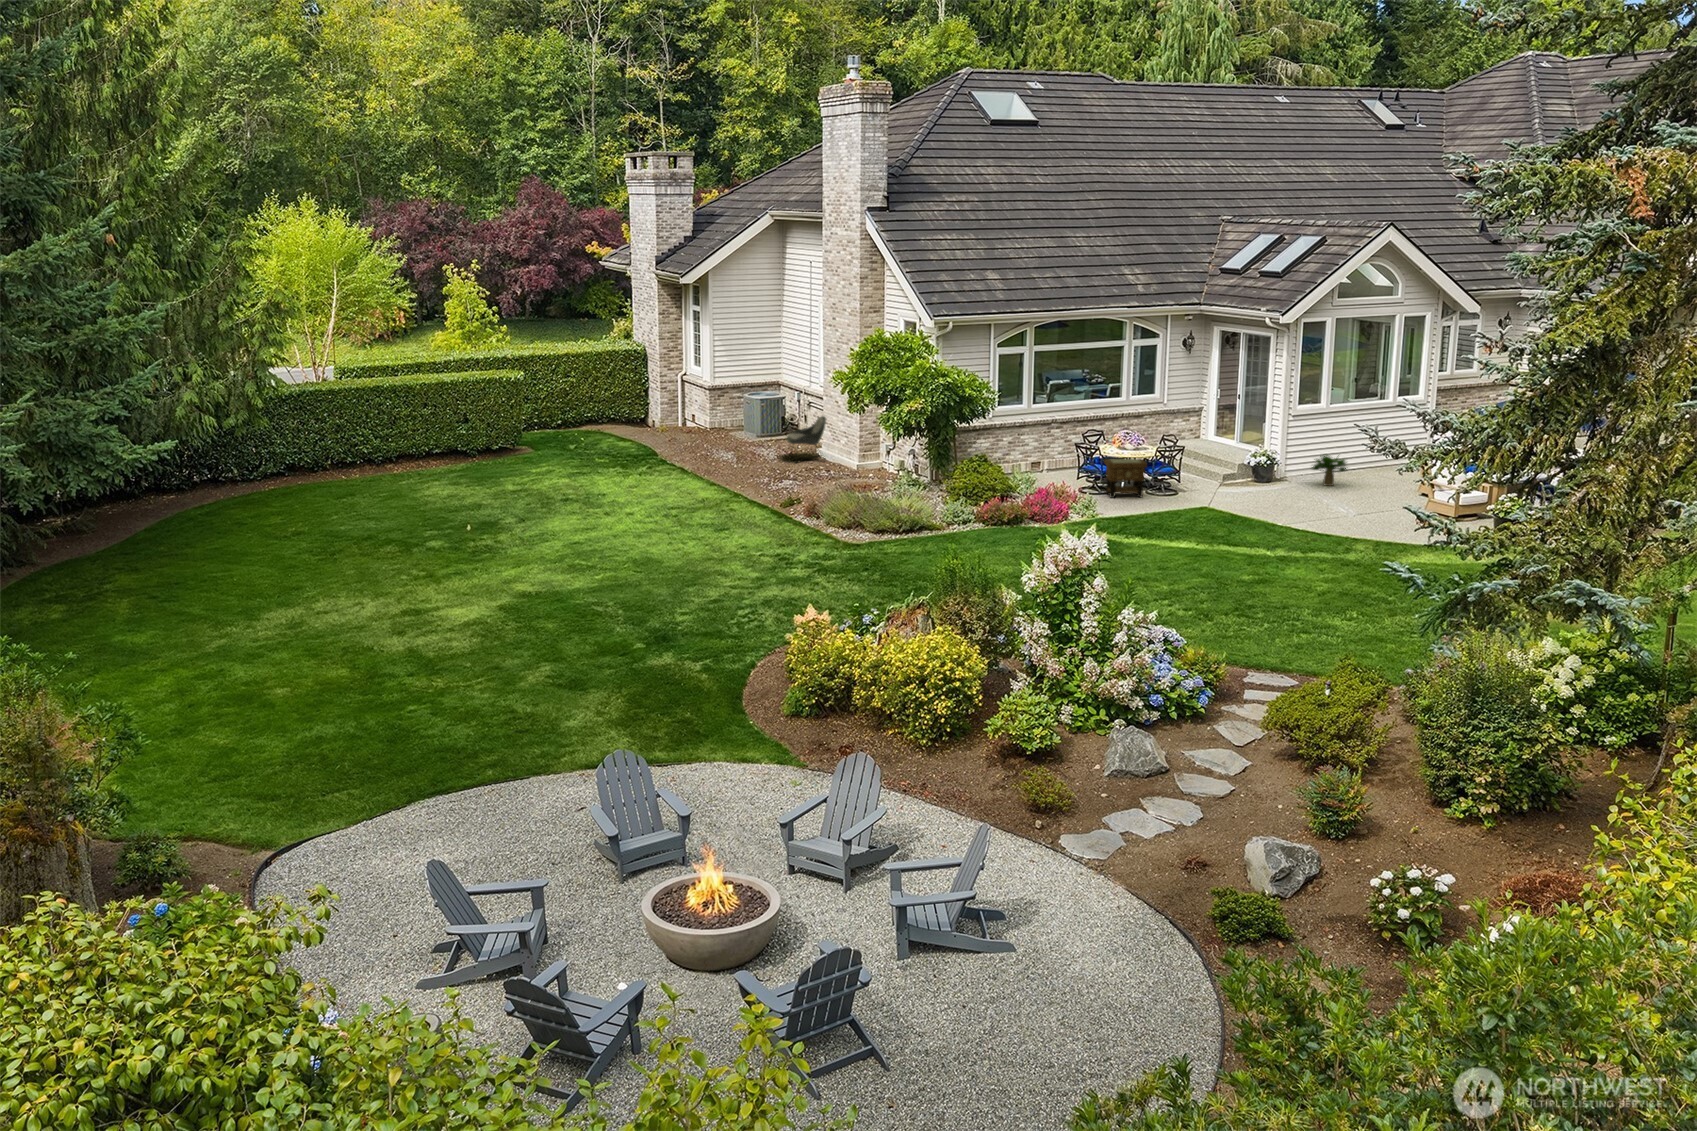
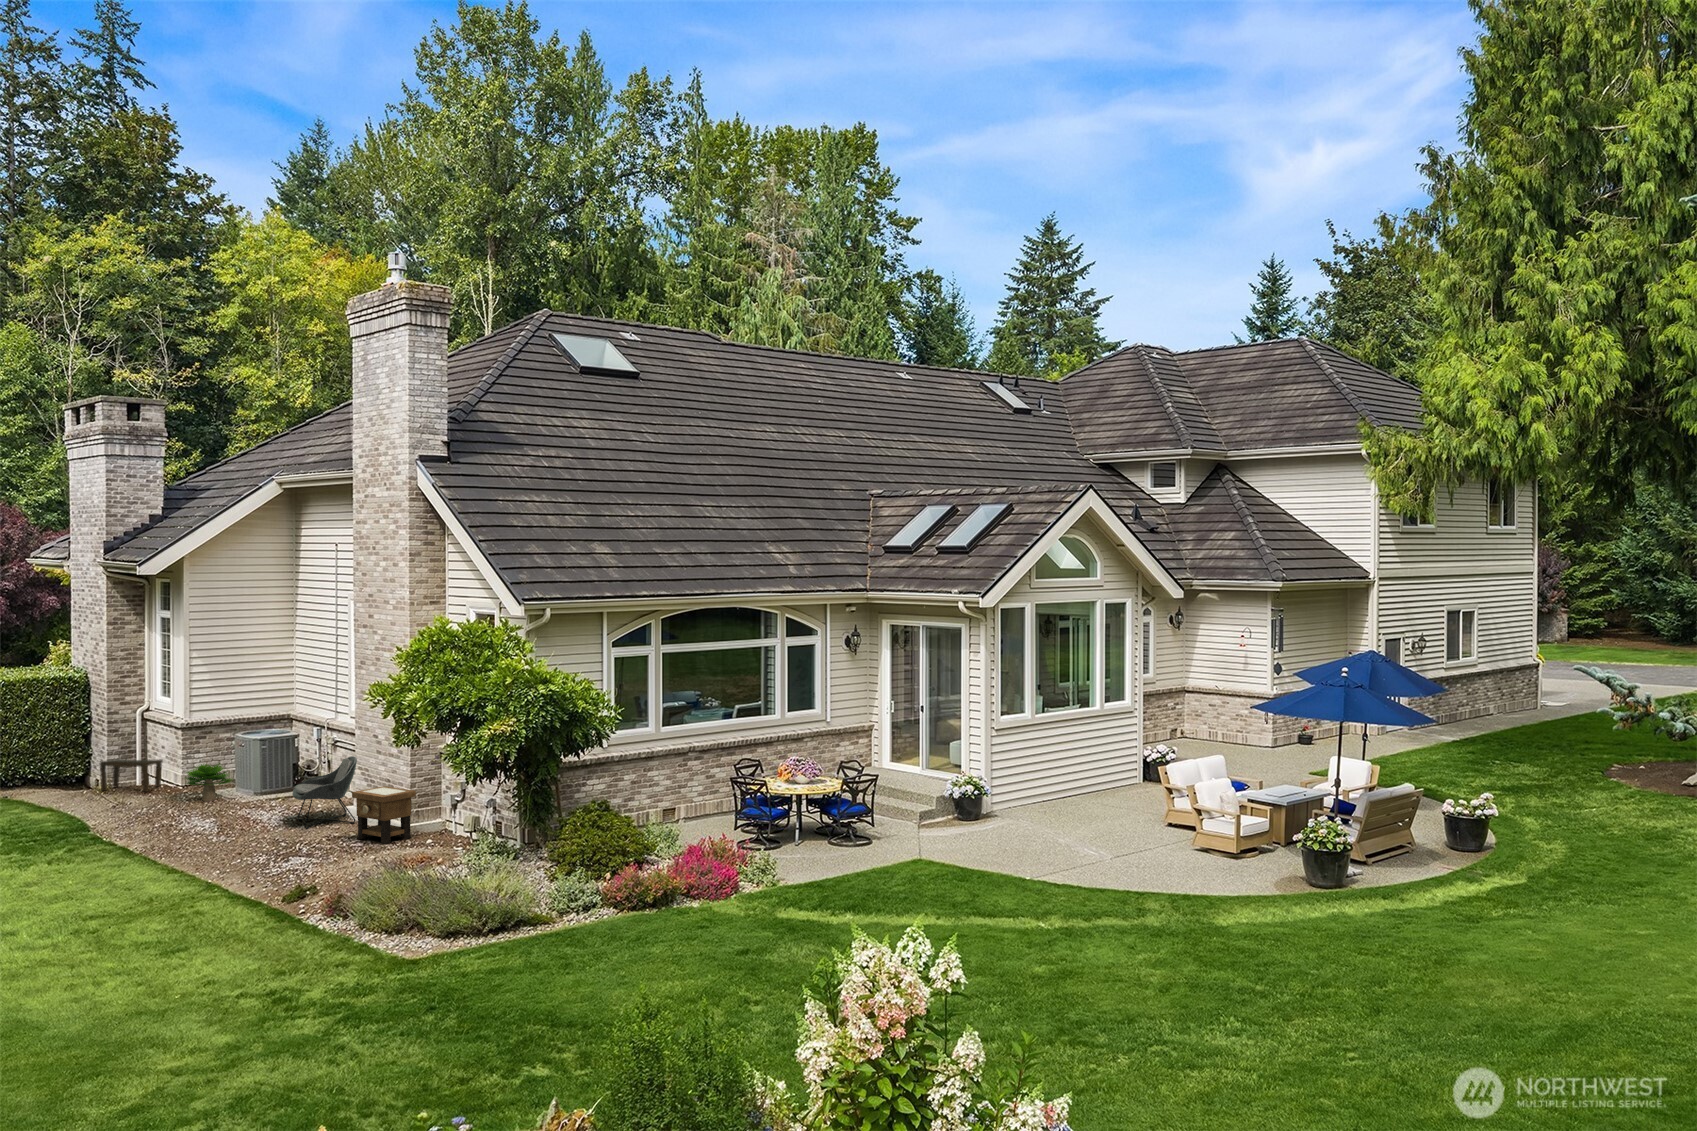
bench: none [662,410,701,433] -> present [100,759,163,792]
potted plant: present [1312,455,1347,486] -> present [186,764,232,801]
side table: present [1104,458,1147,498] -> present [352,786,416,844]

